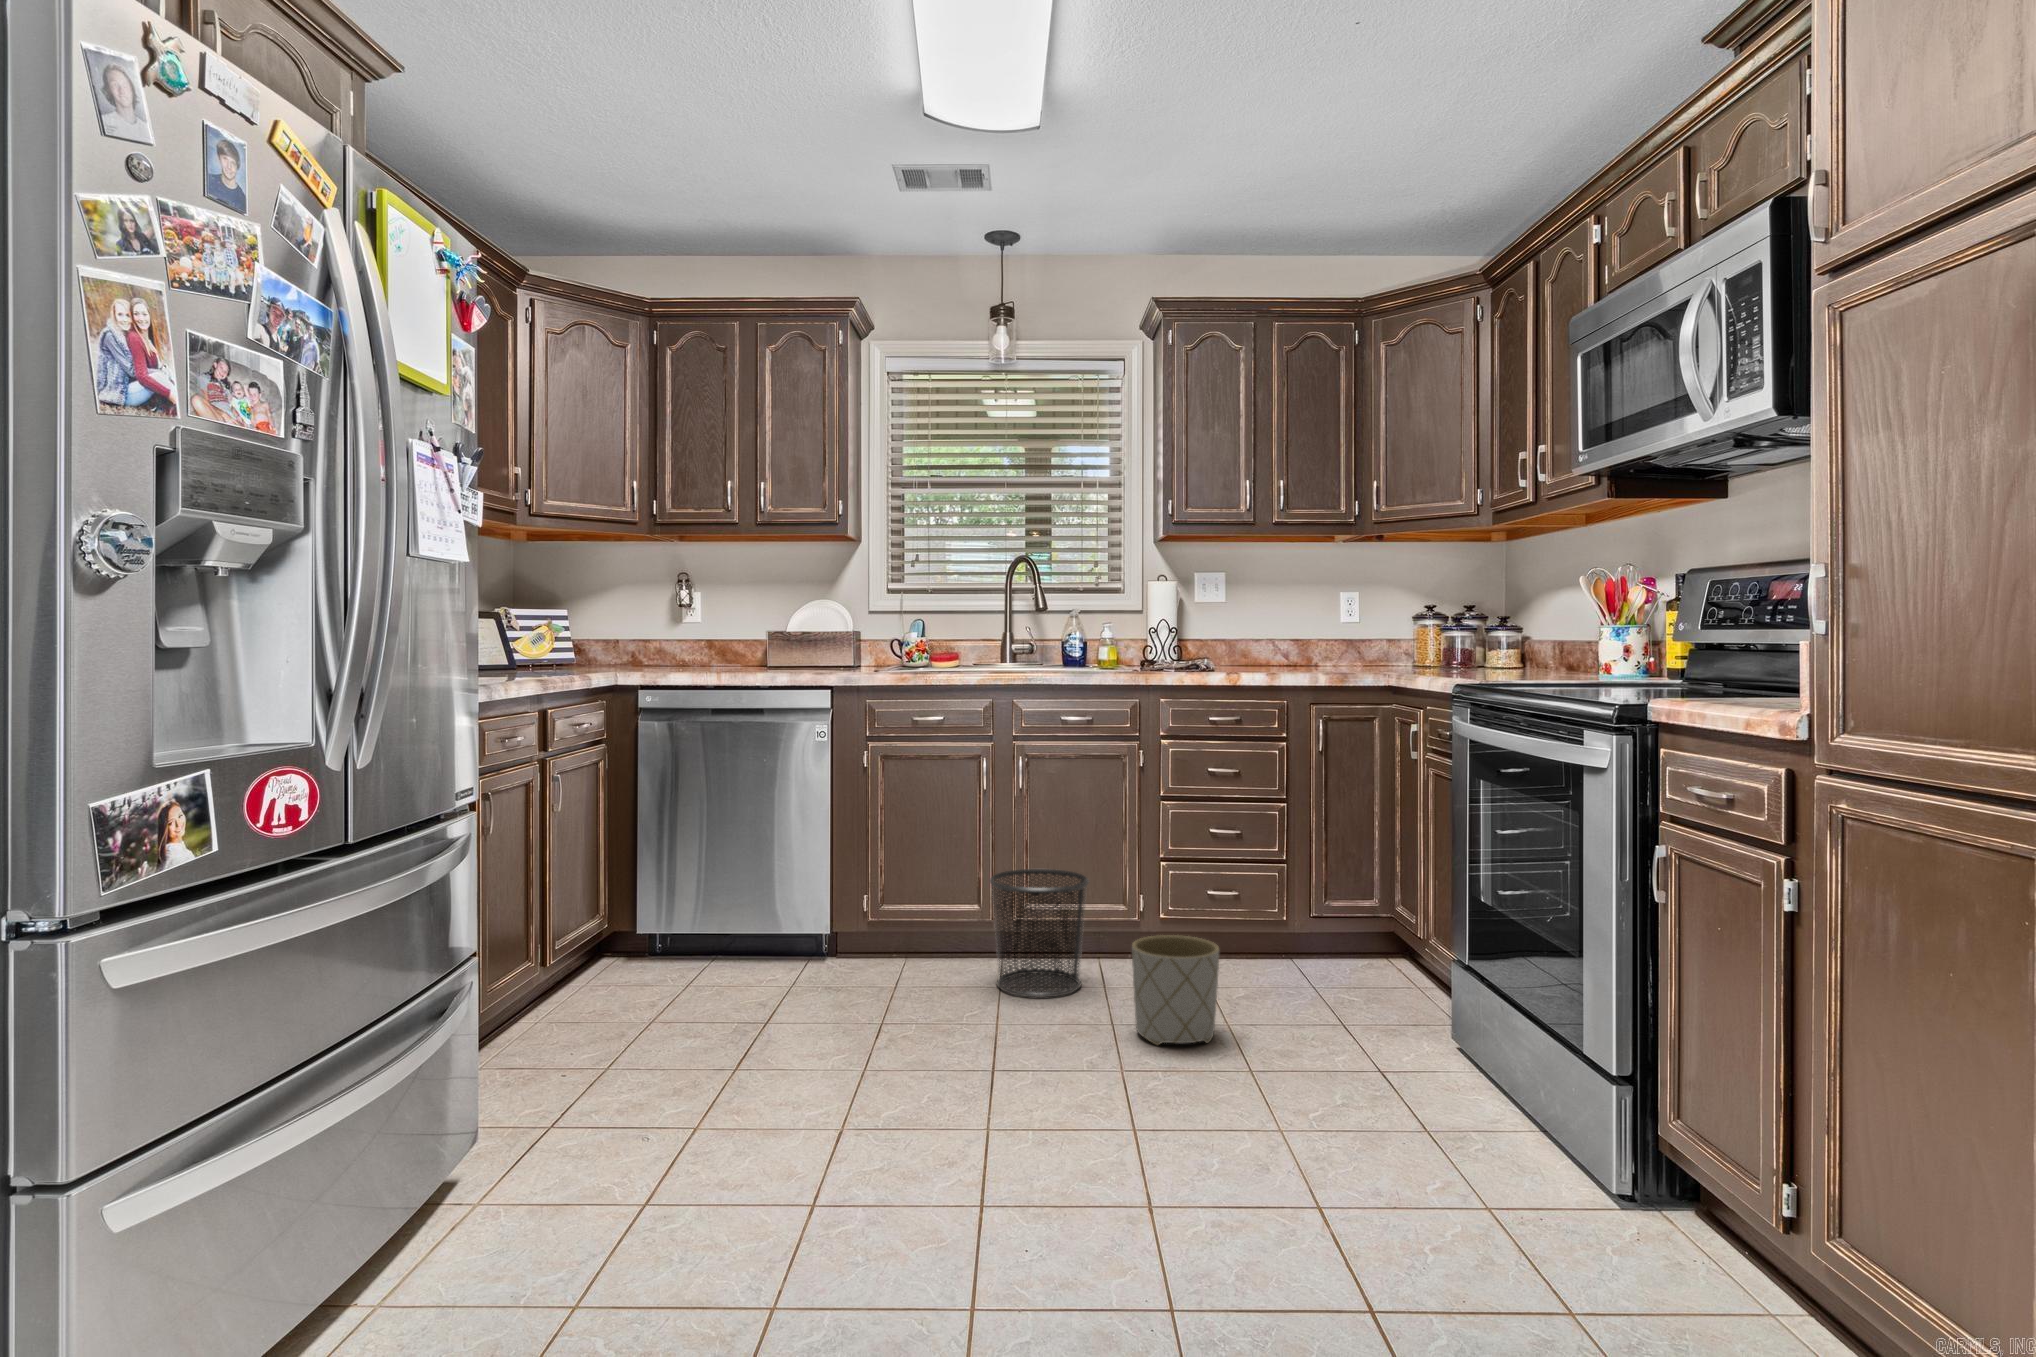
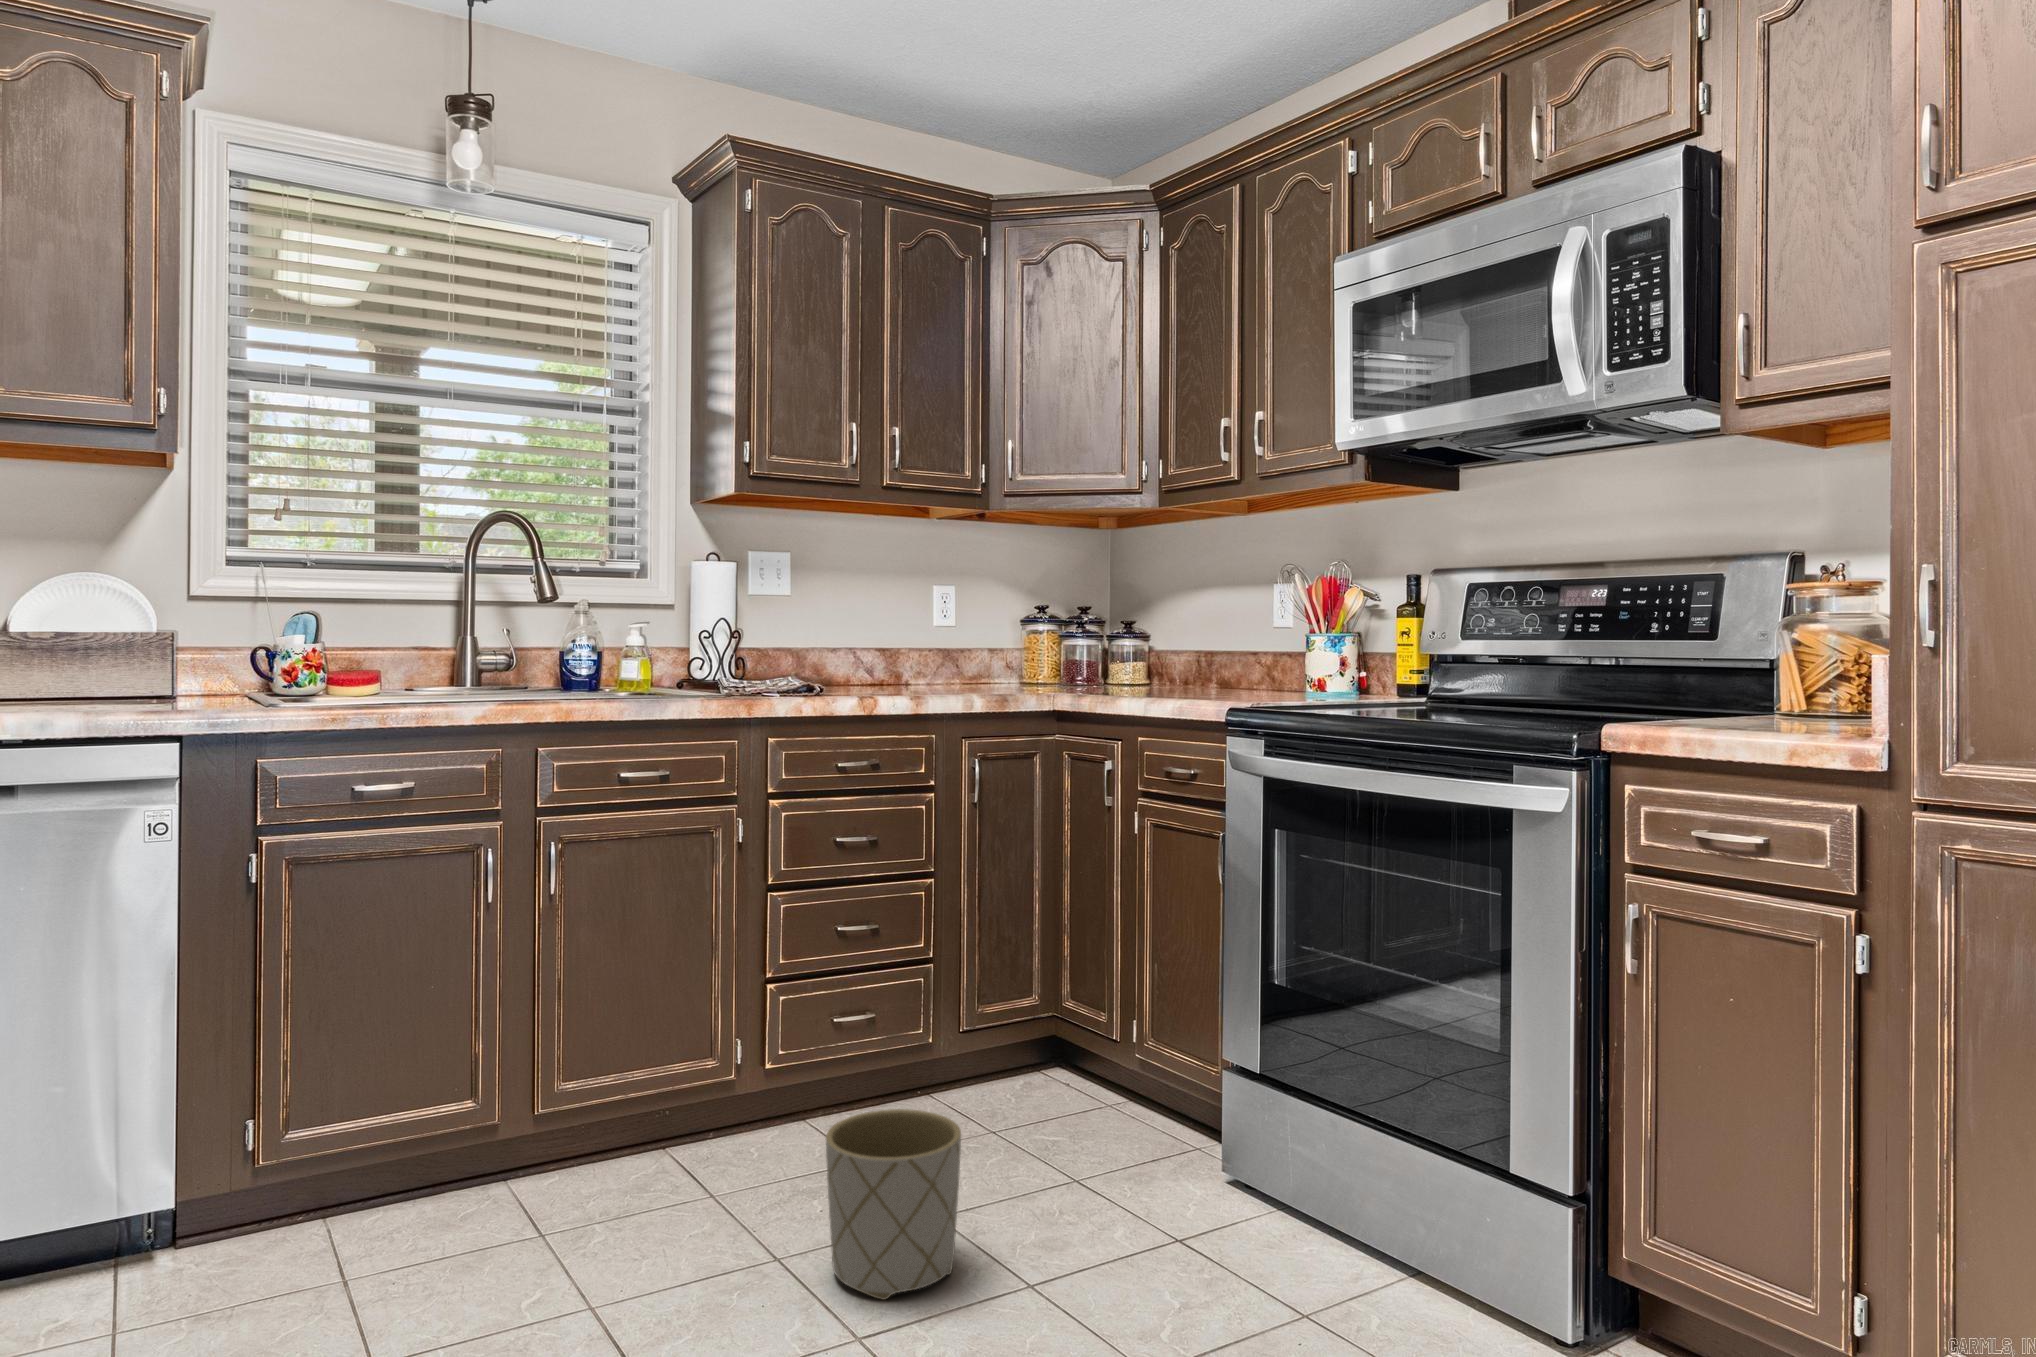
waste bin: present [989,869,1089,997] -> none [526,1023,701,1254]

